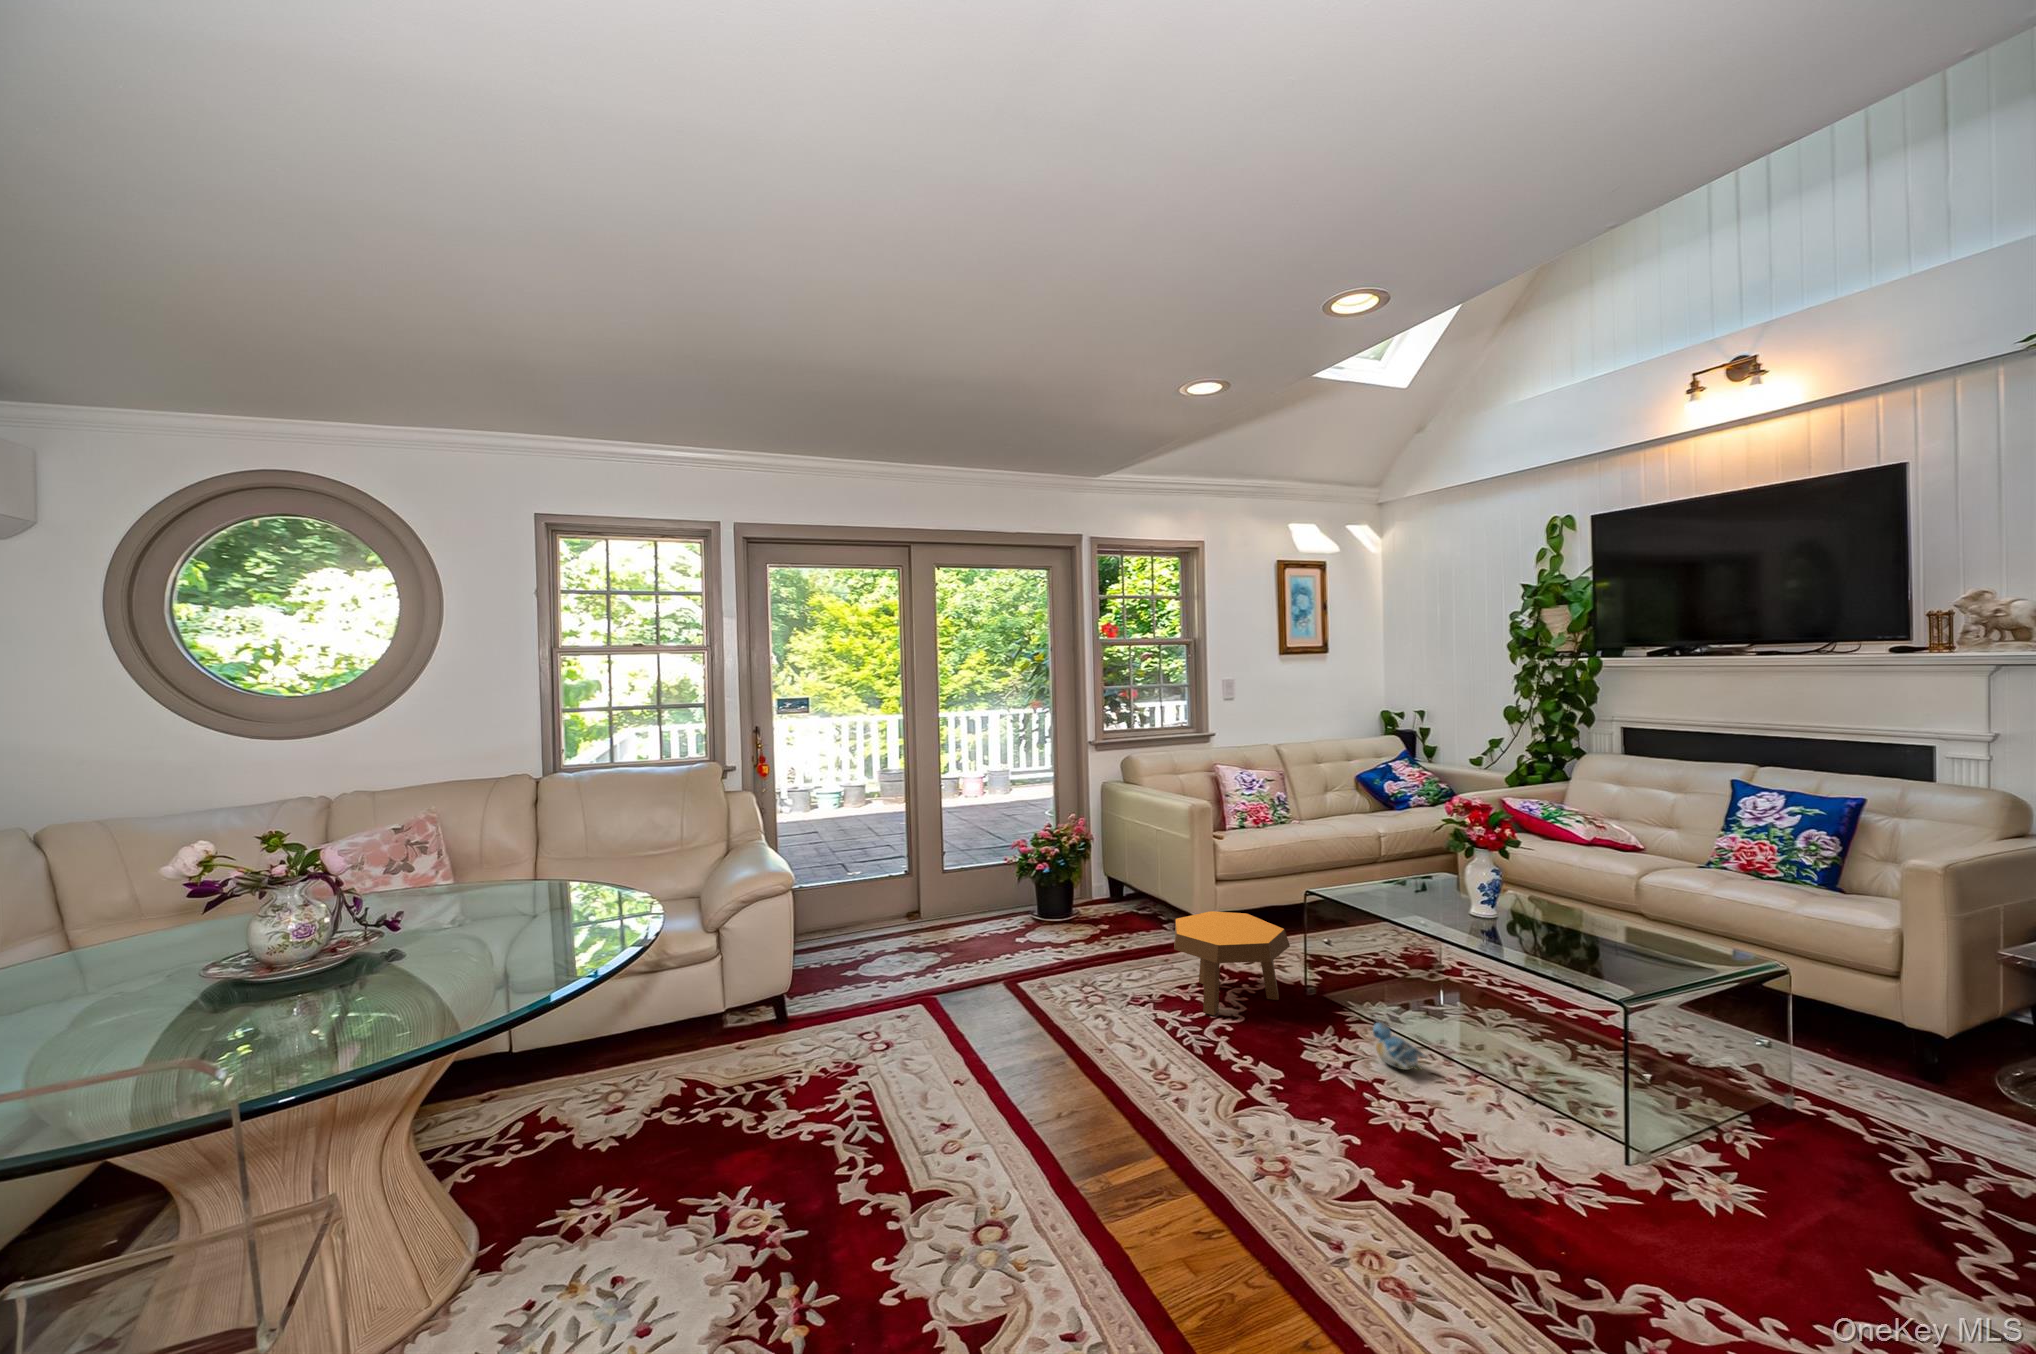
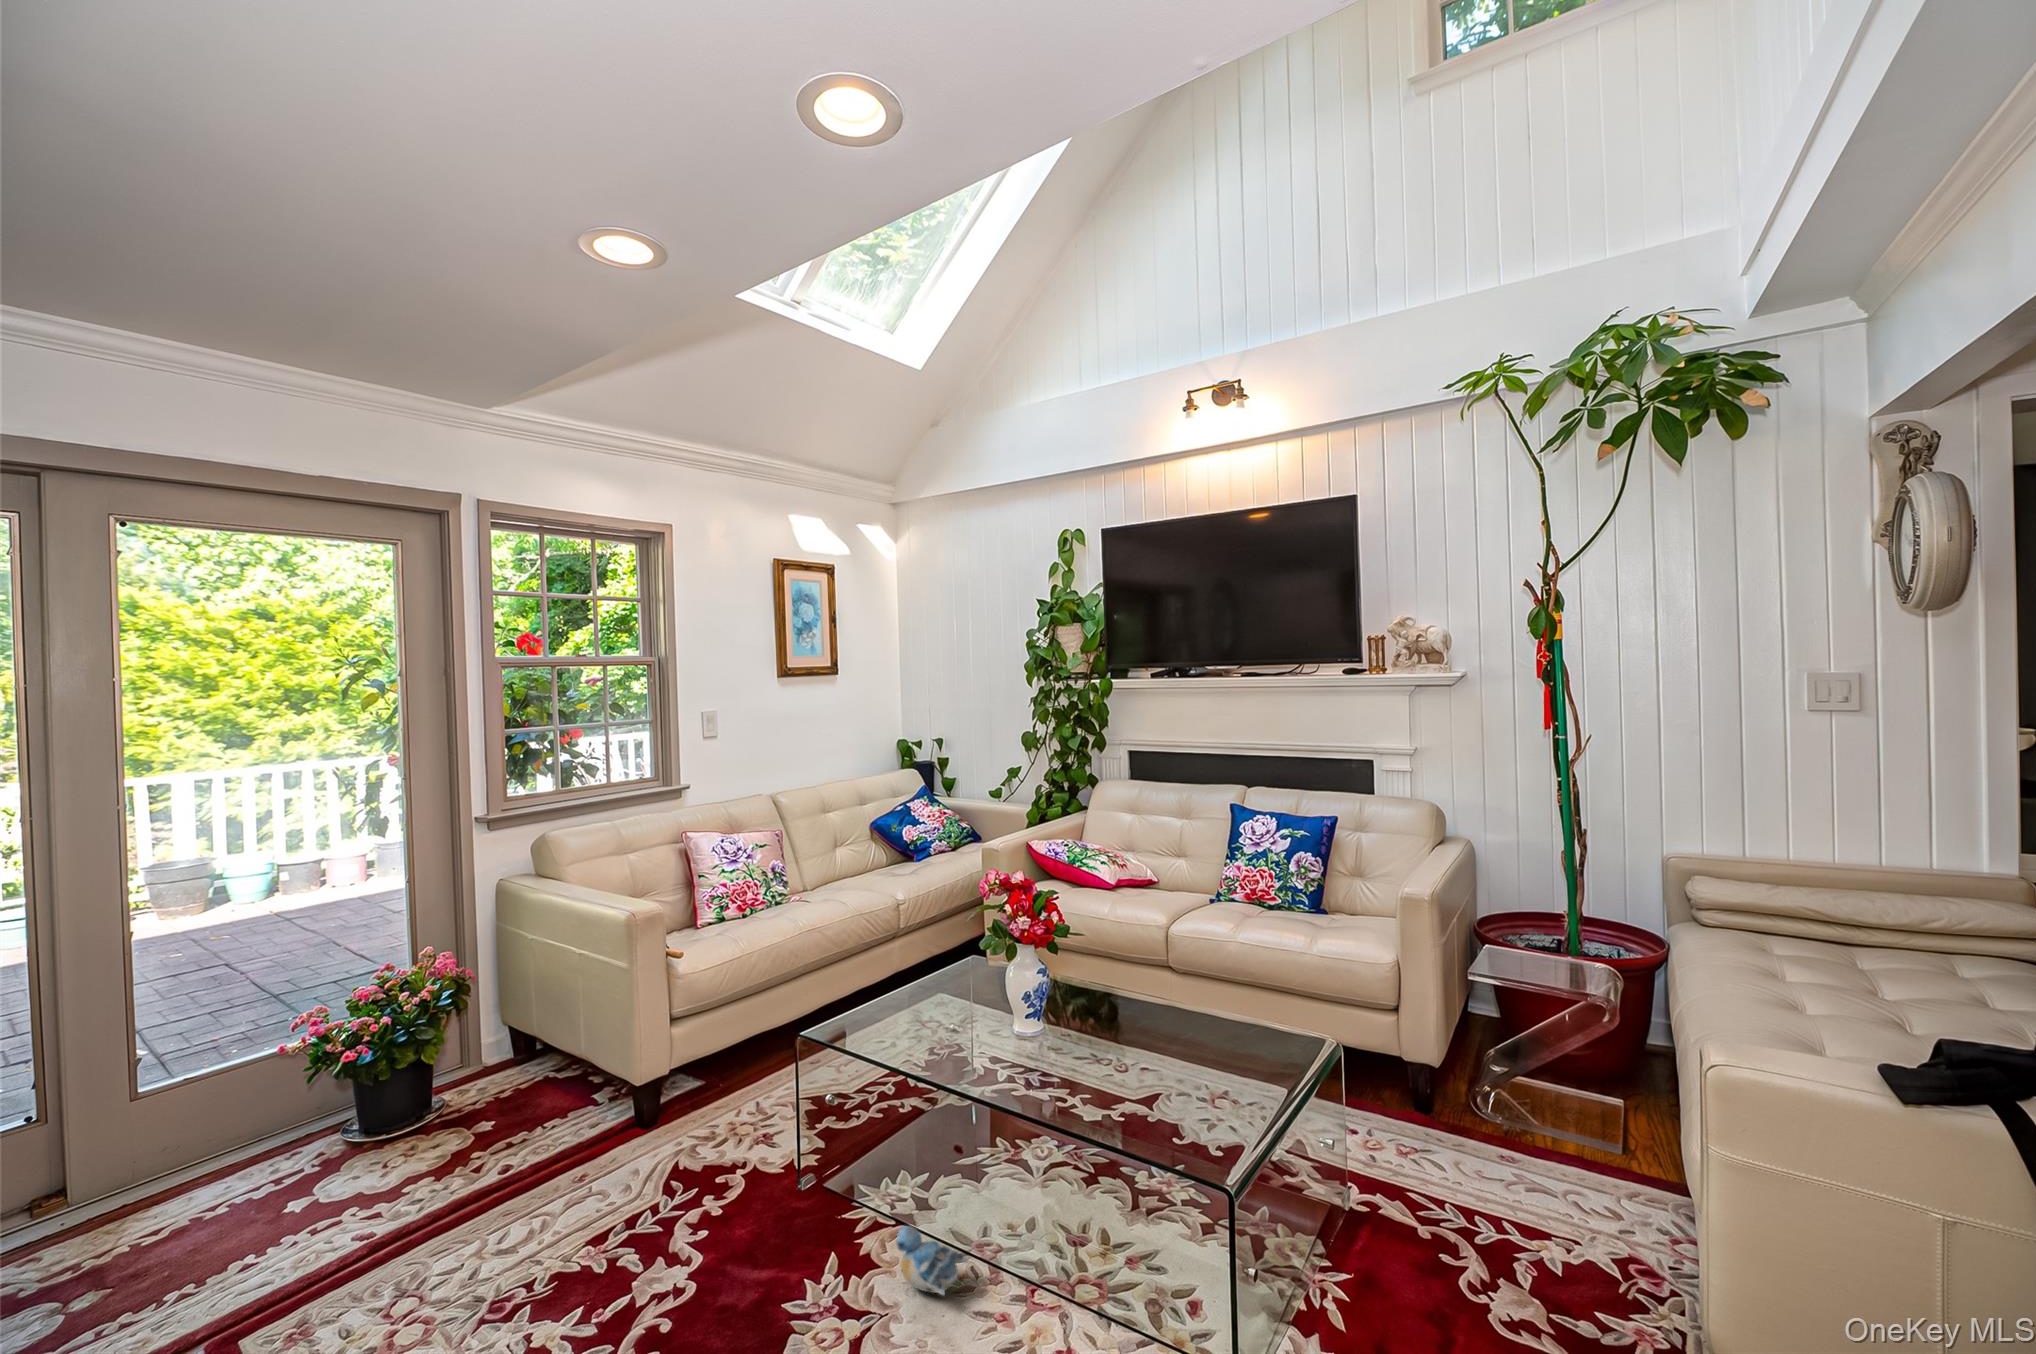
footstool: present [1174,911,1290,1015] -> none [588,1072,780,1275]

